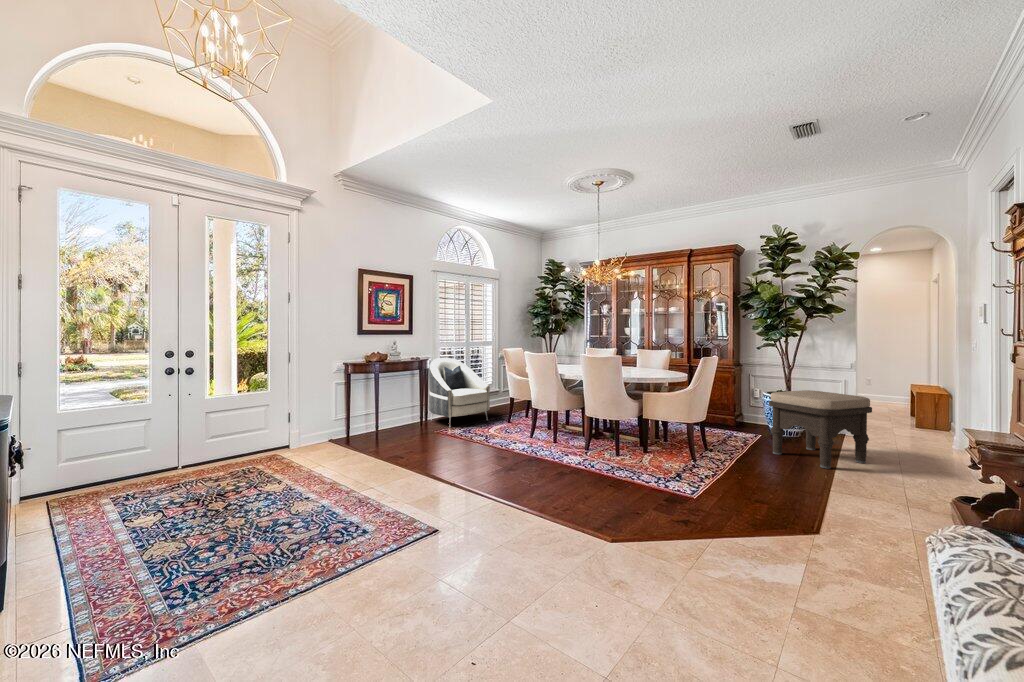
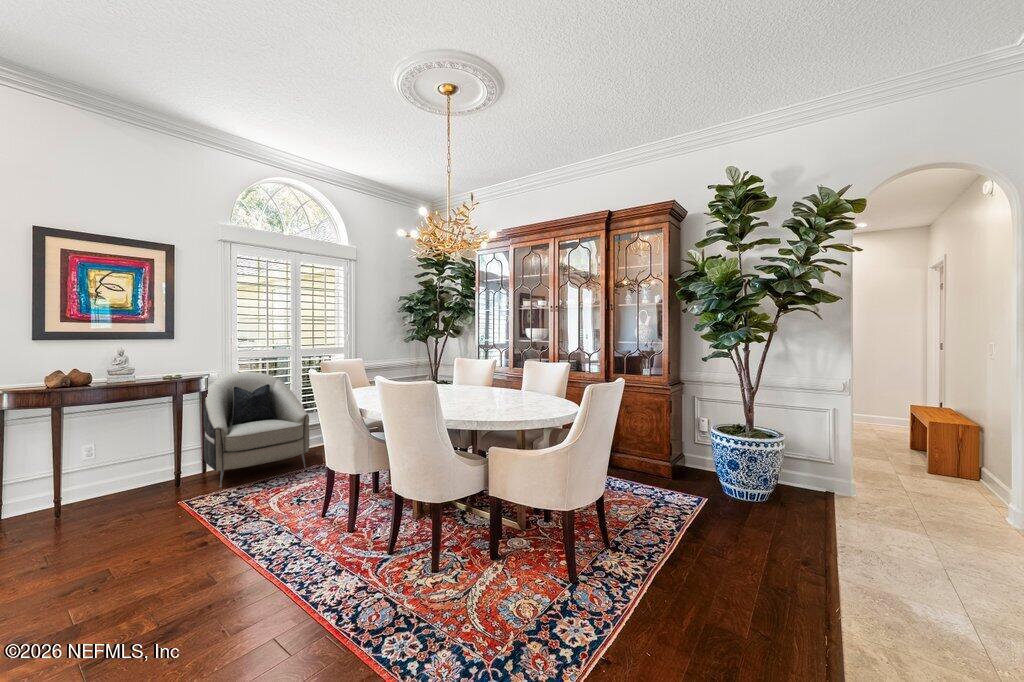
ottoman: present [769,390,872,469] -> none [718,436,913,617]

